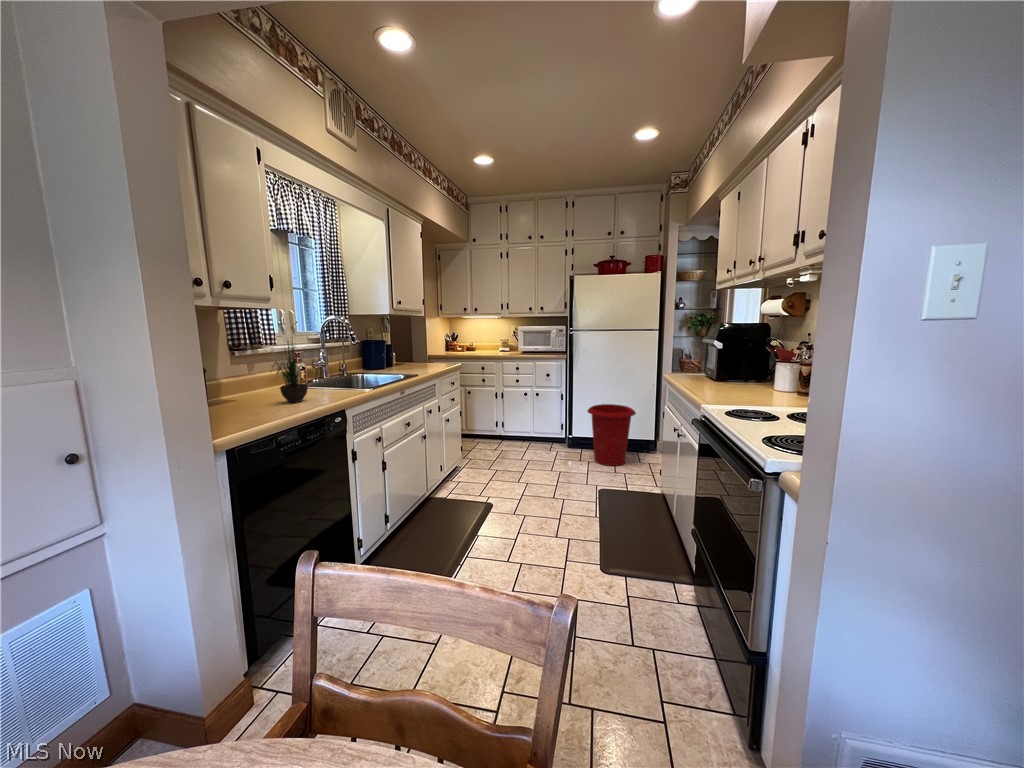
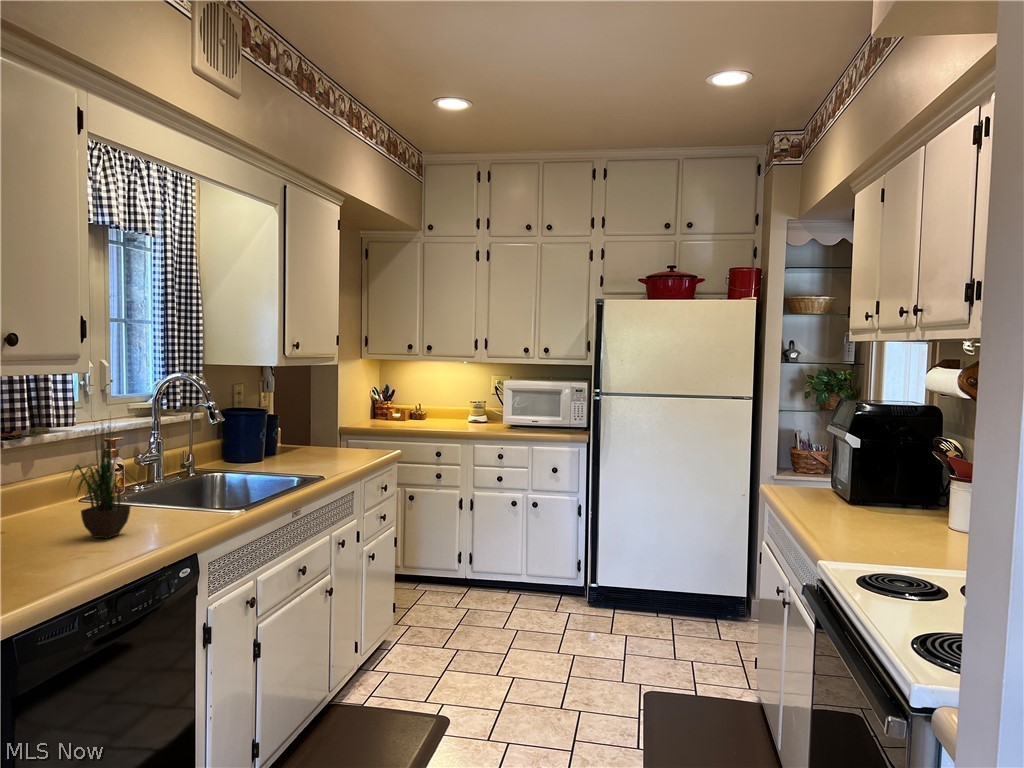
waste bin: present [588,404,636,466] -> none [626,528,713,645]

